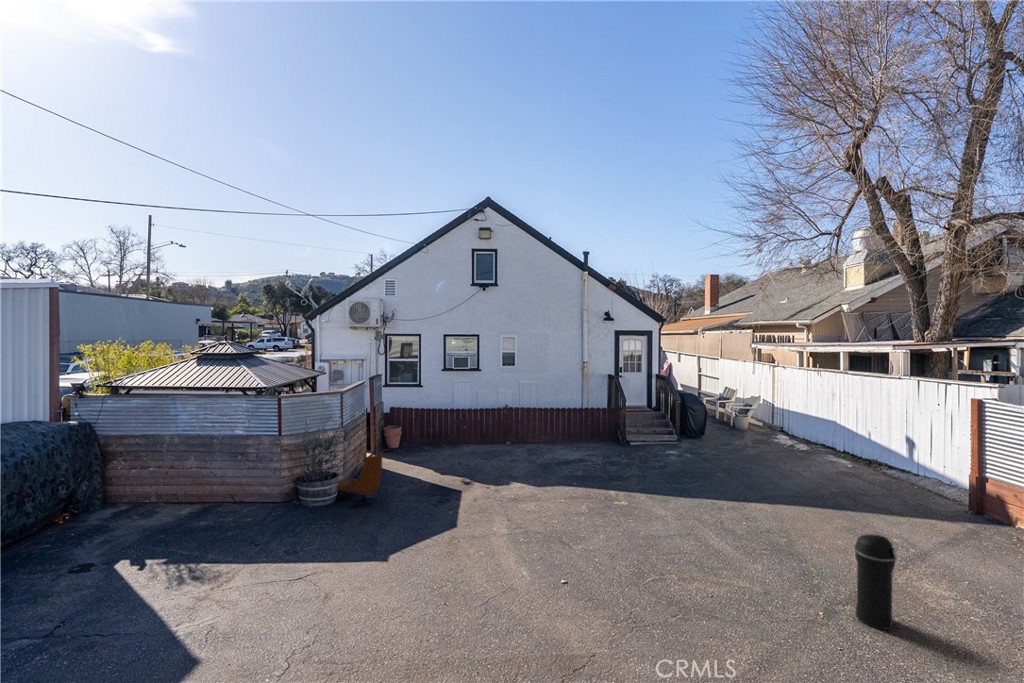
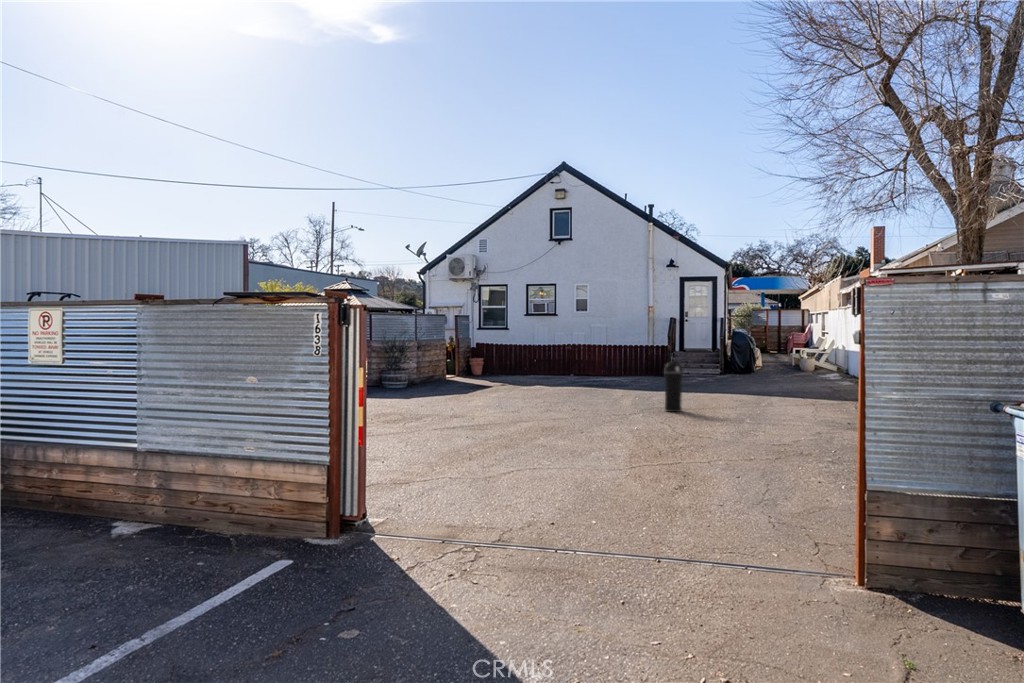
lounge chair: present [337,453,383,508] -> none [420,350,449,385]

